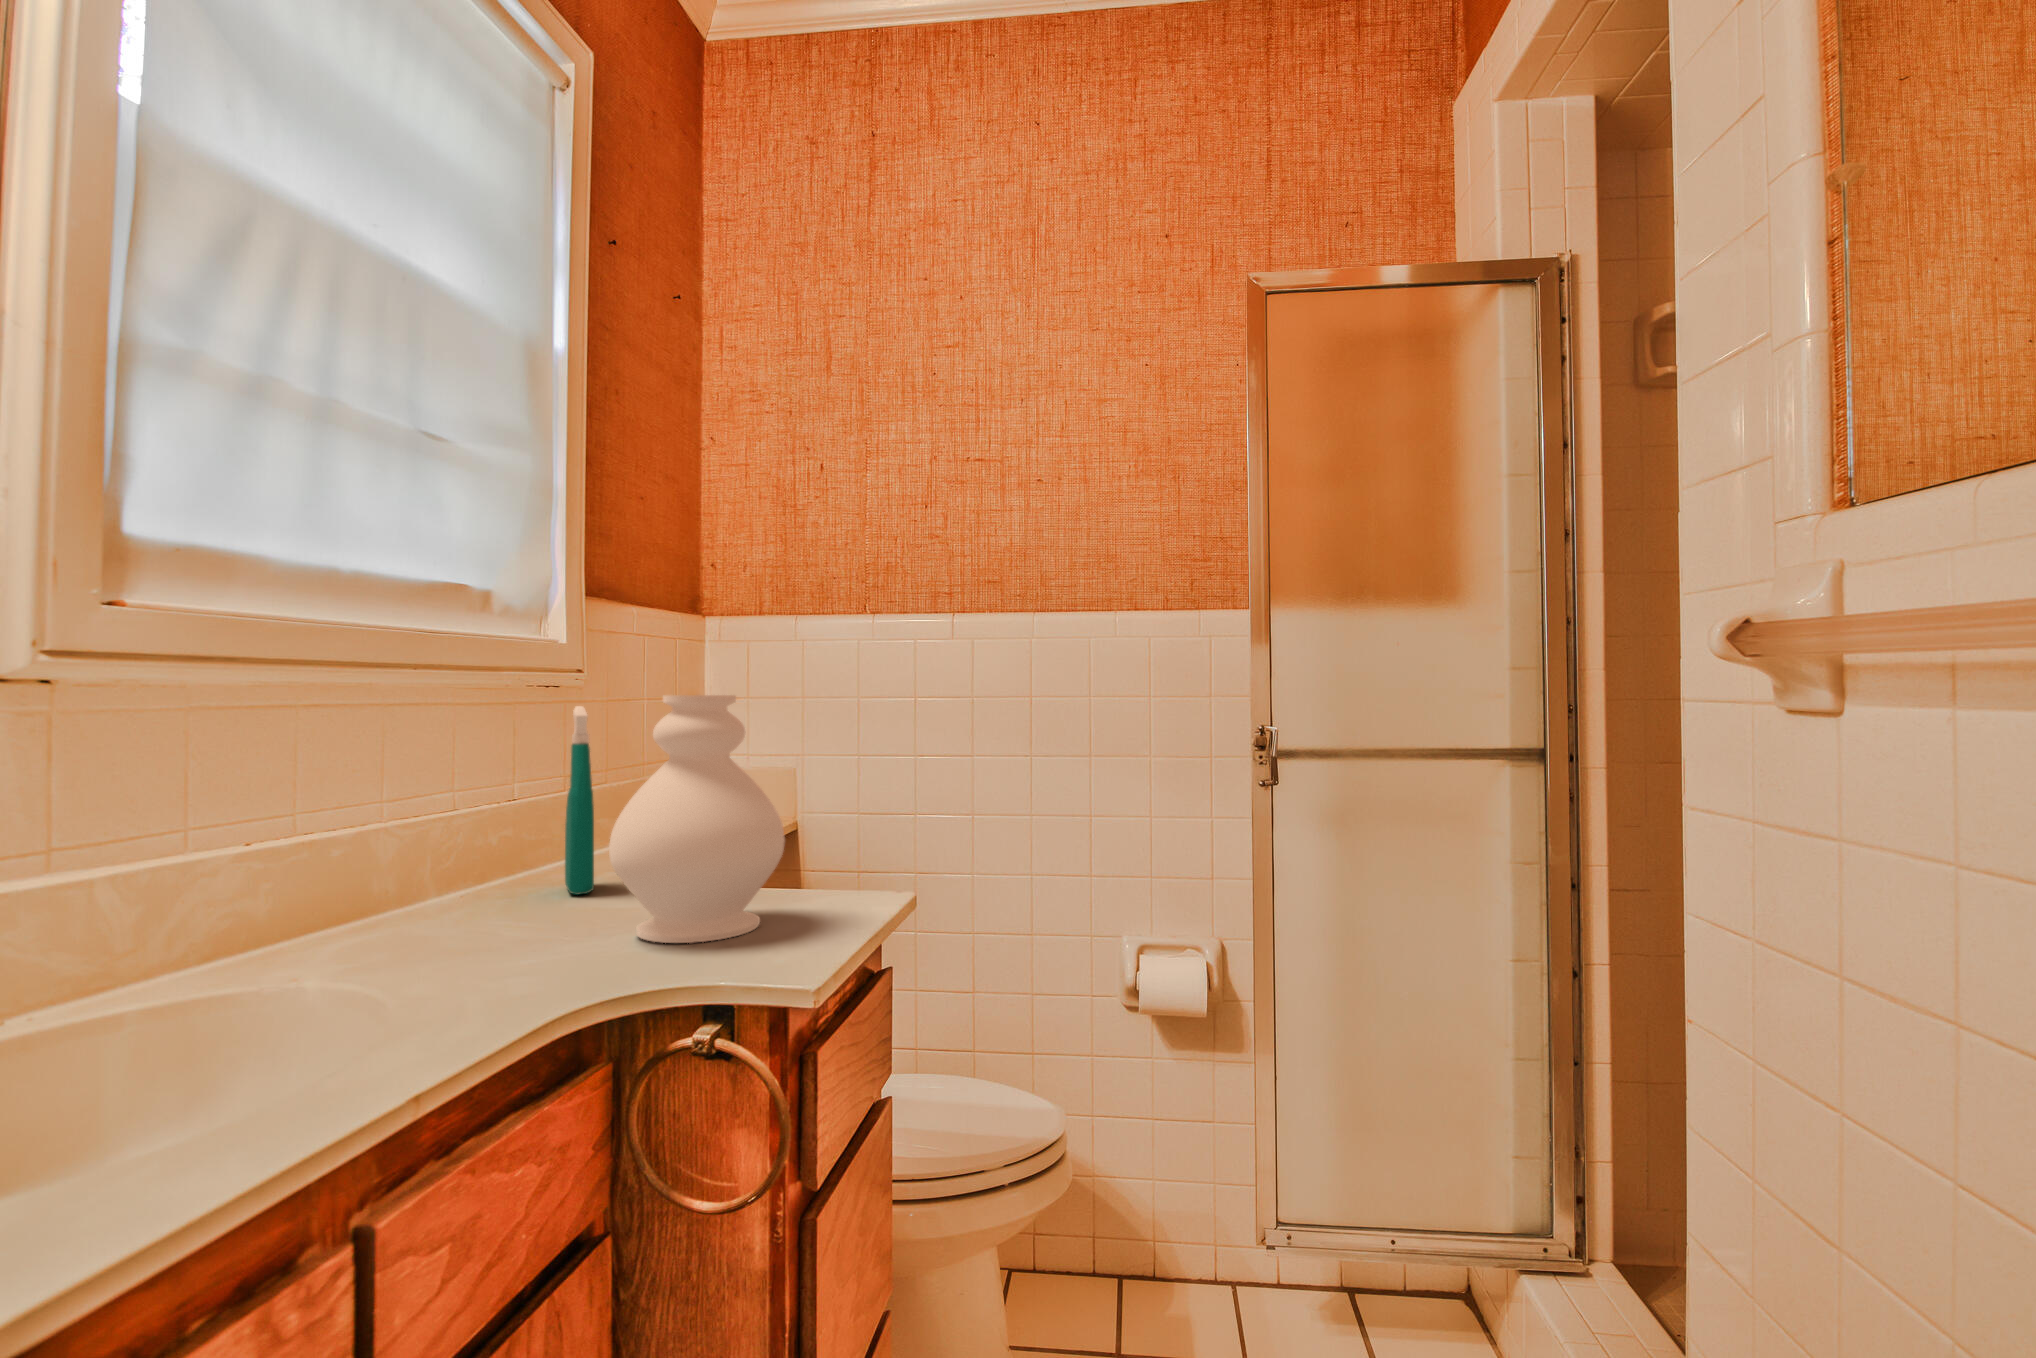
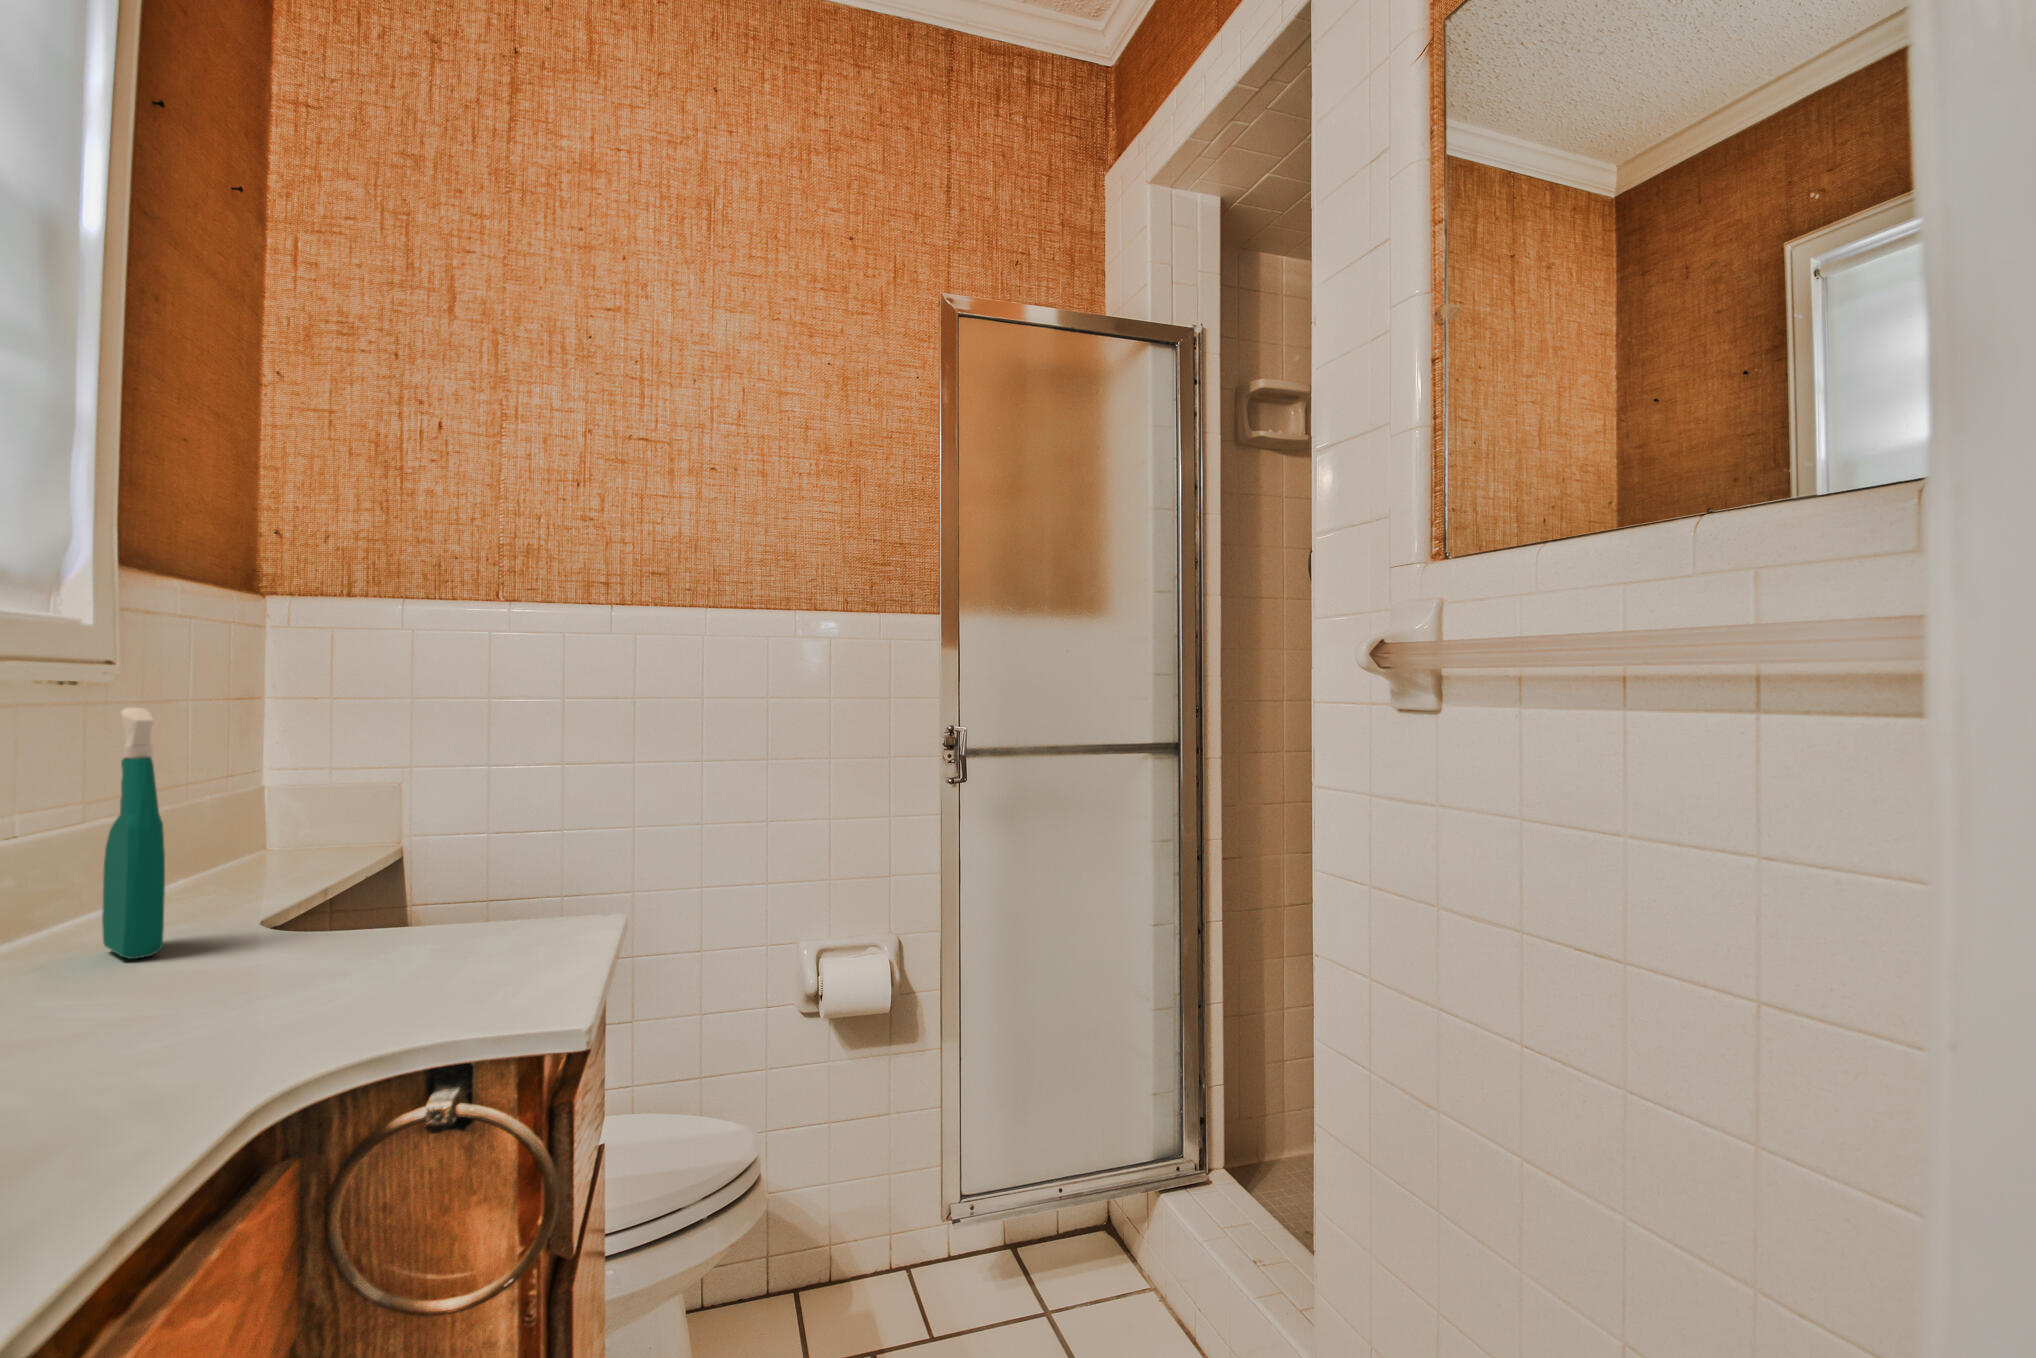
decorative vase: present [609,695,785,943] -> none [243,693,492,1002]

